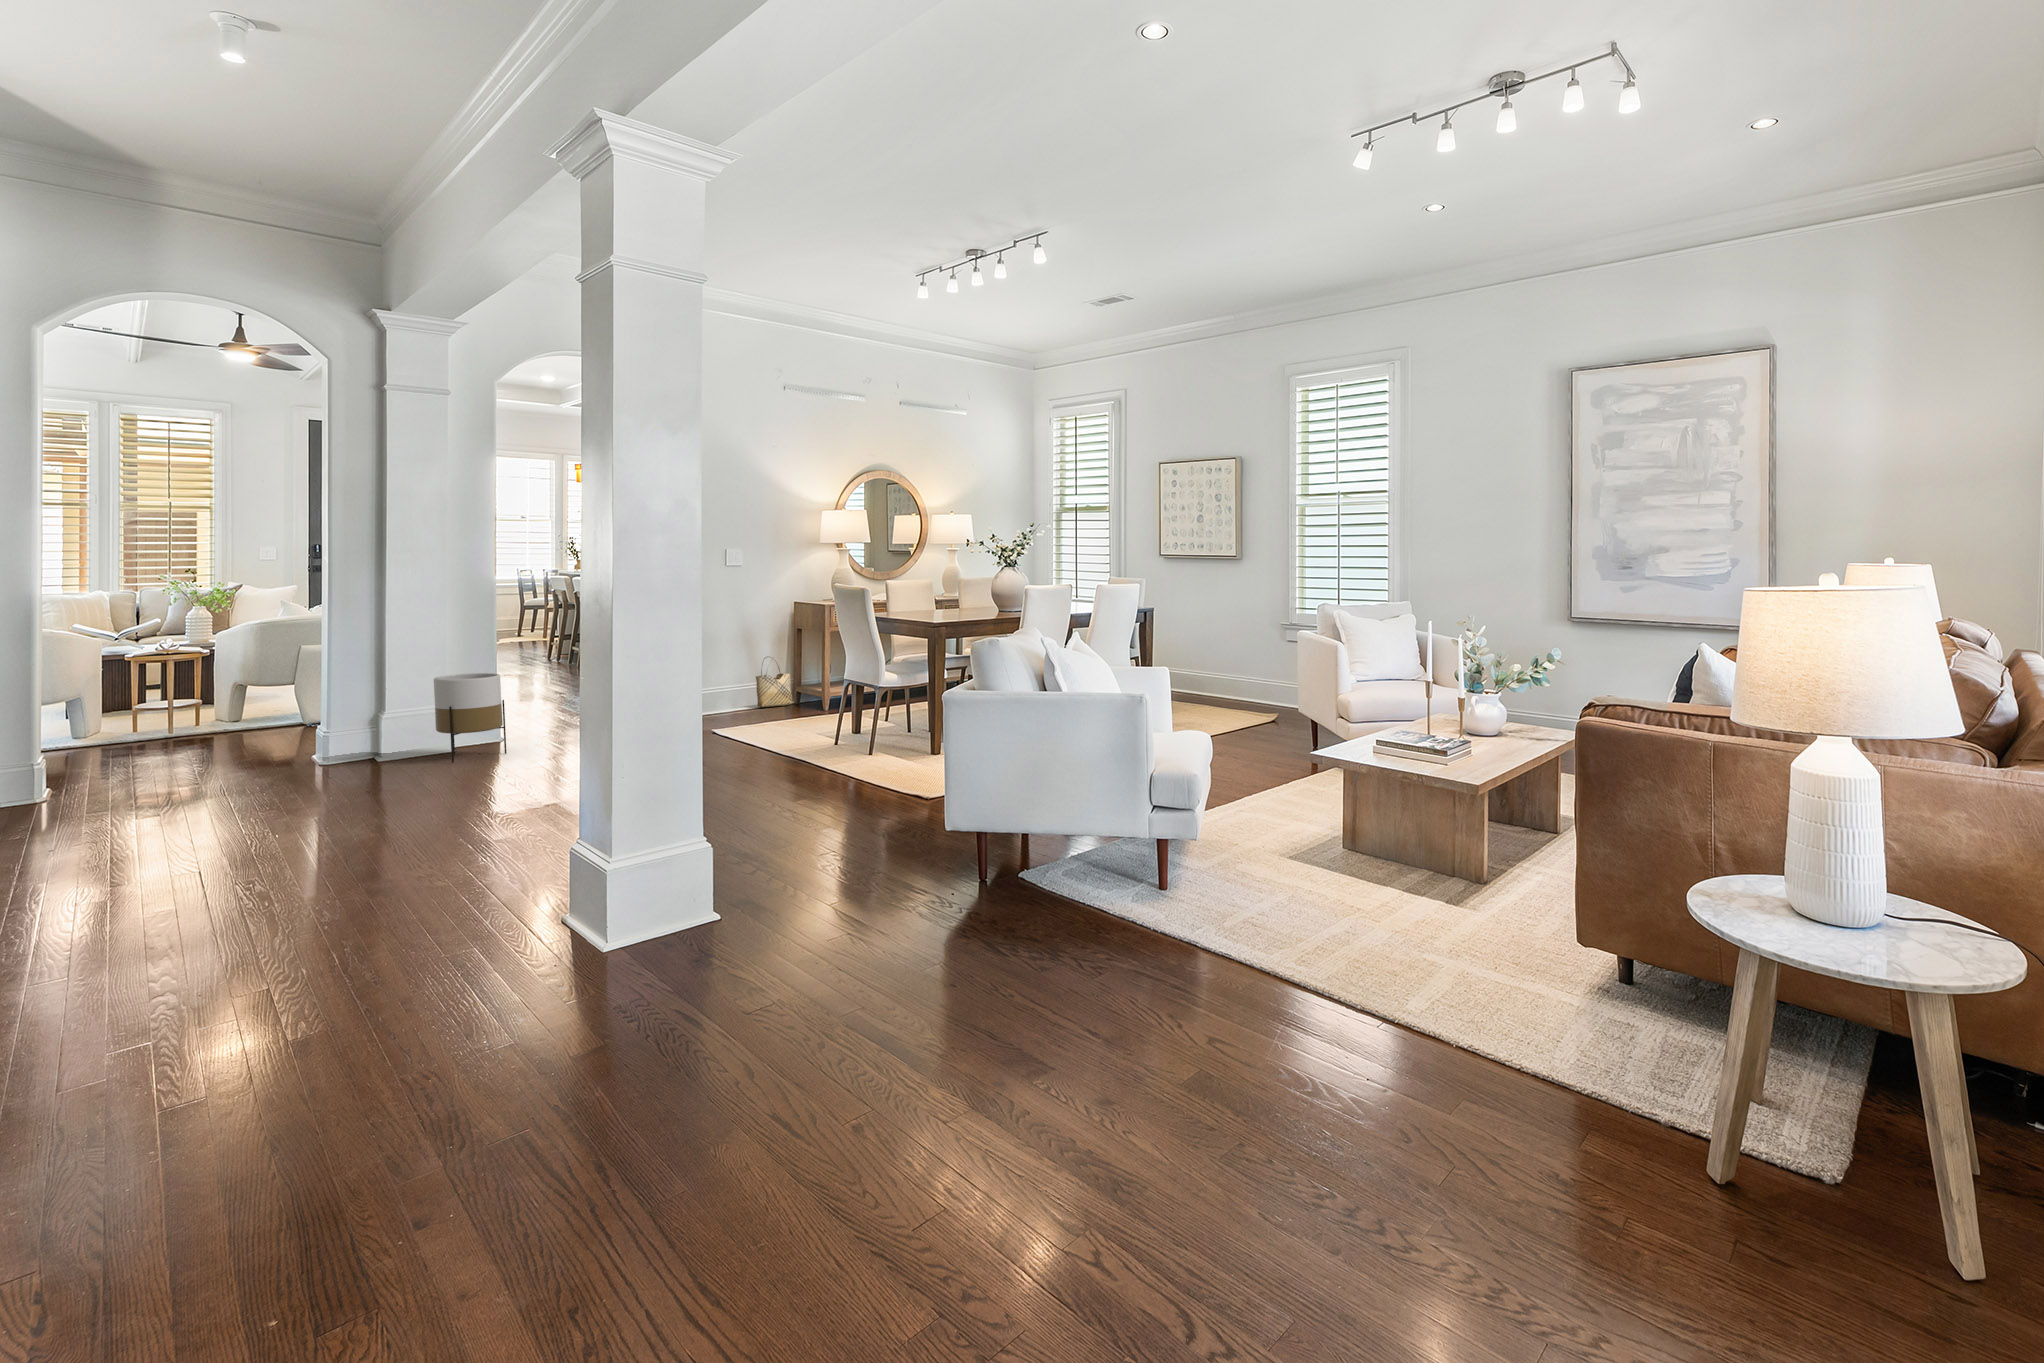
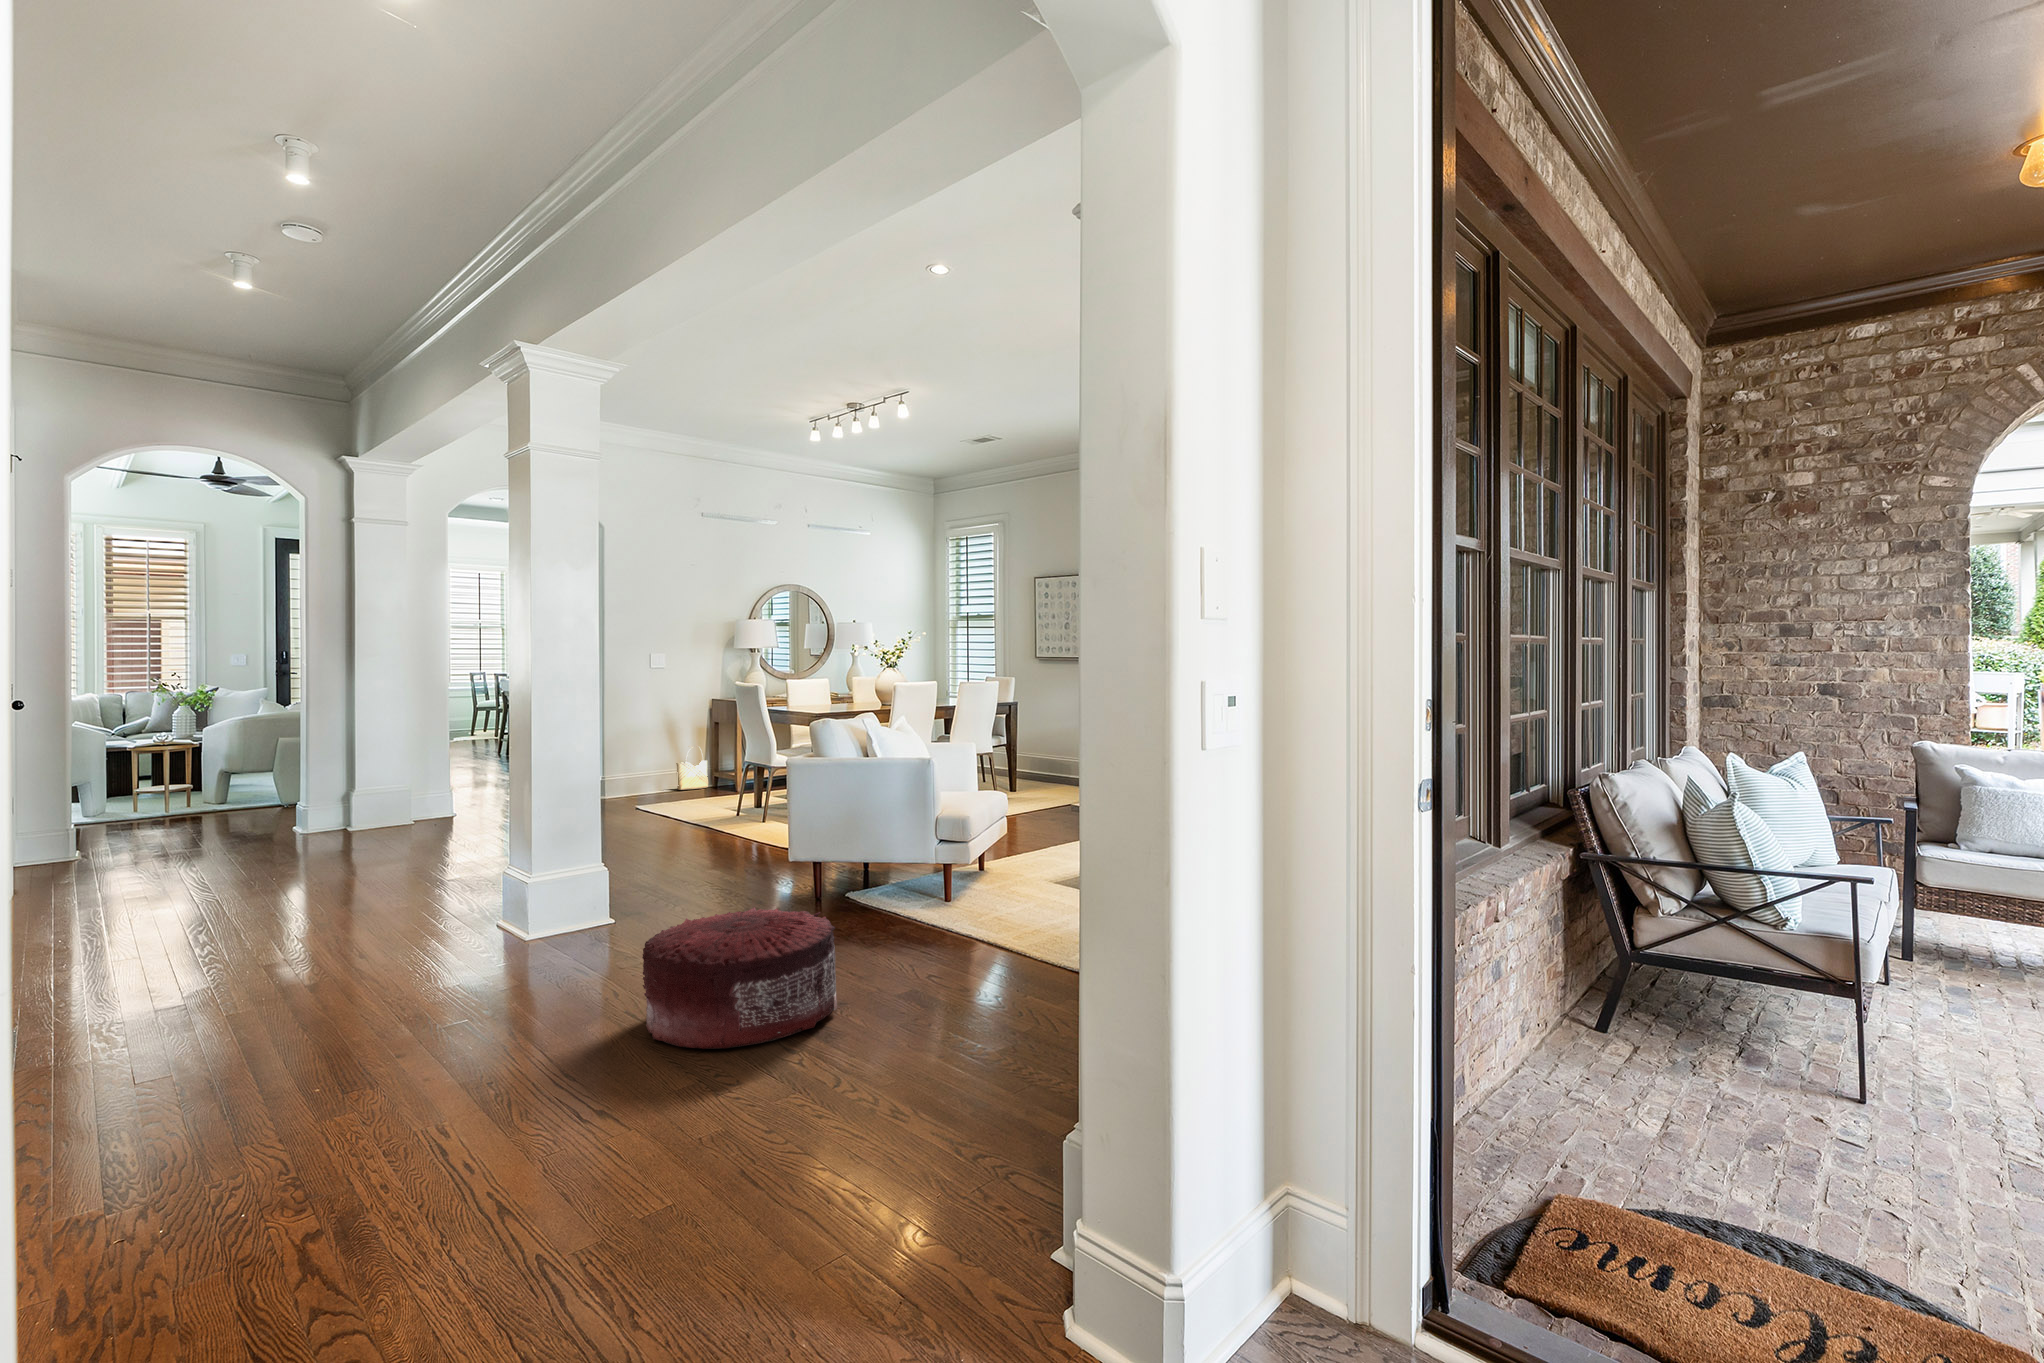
planter: present [434,673,506,763] -> none [397,758,455,832]
pouf: none [814,947,1119,1234] -> present [642,907,837,1049]

